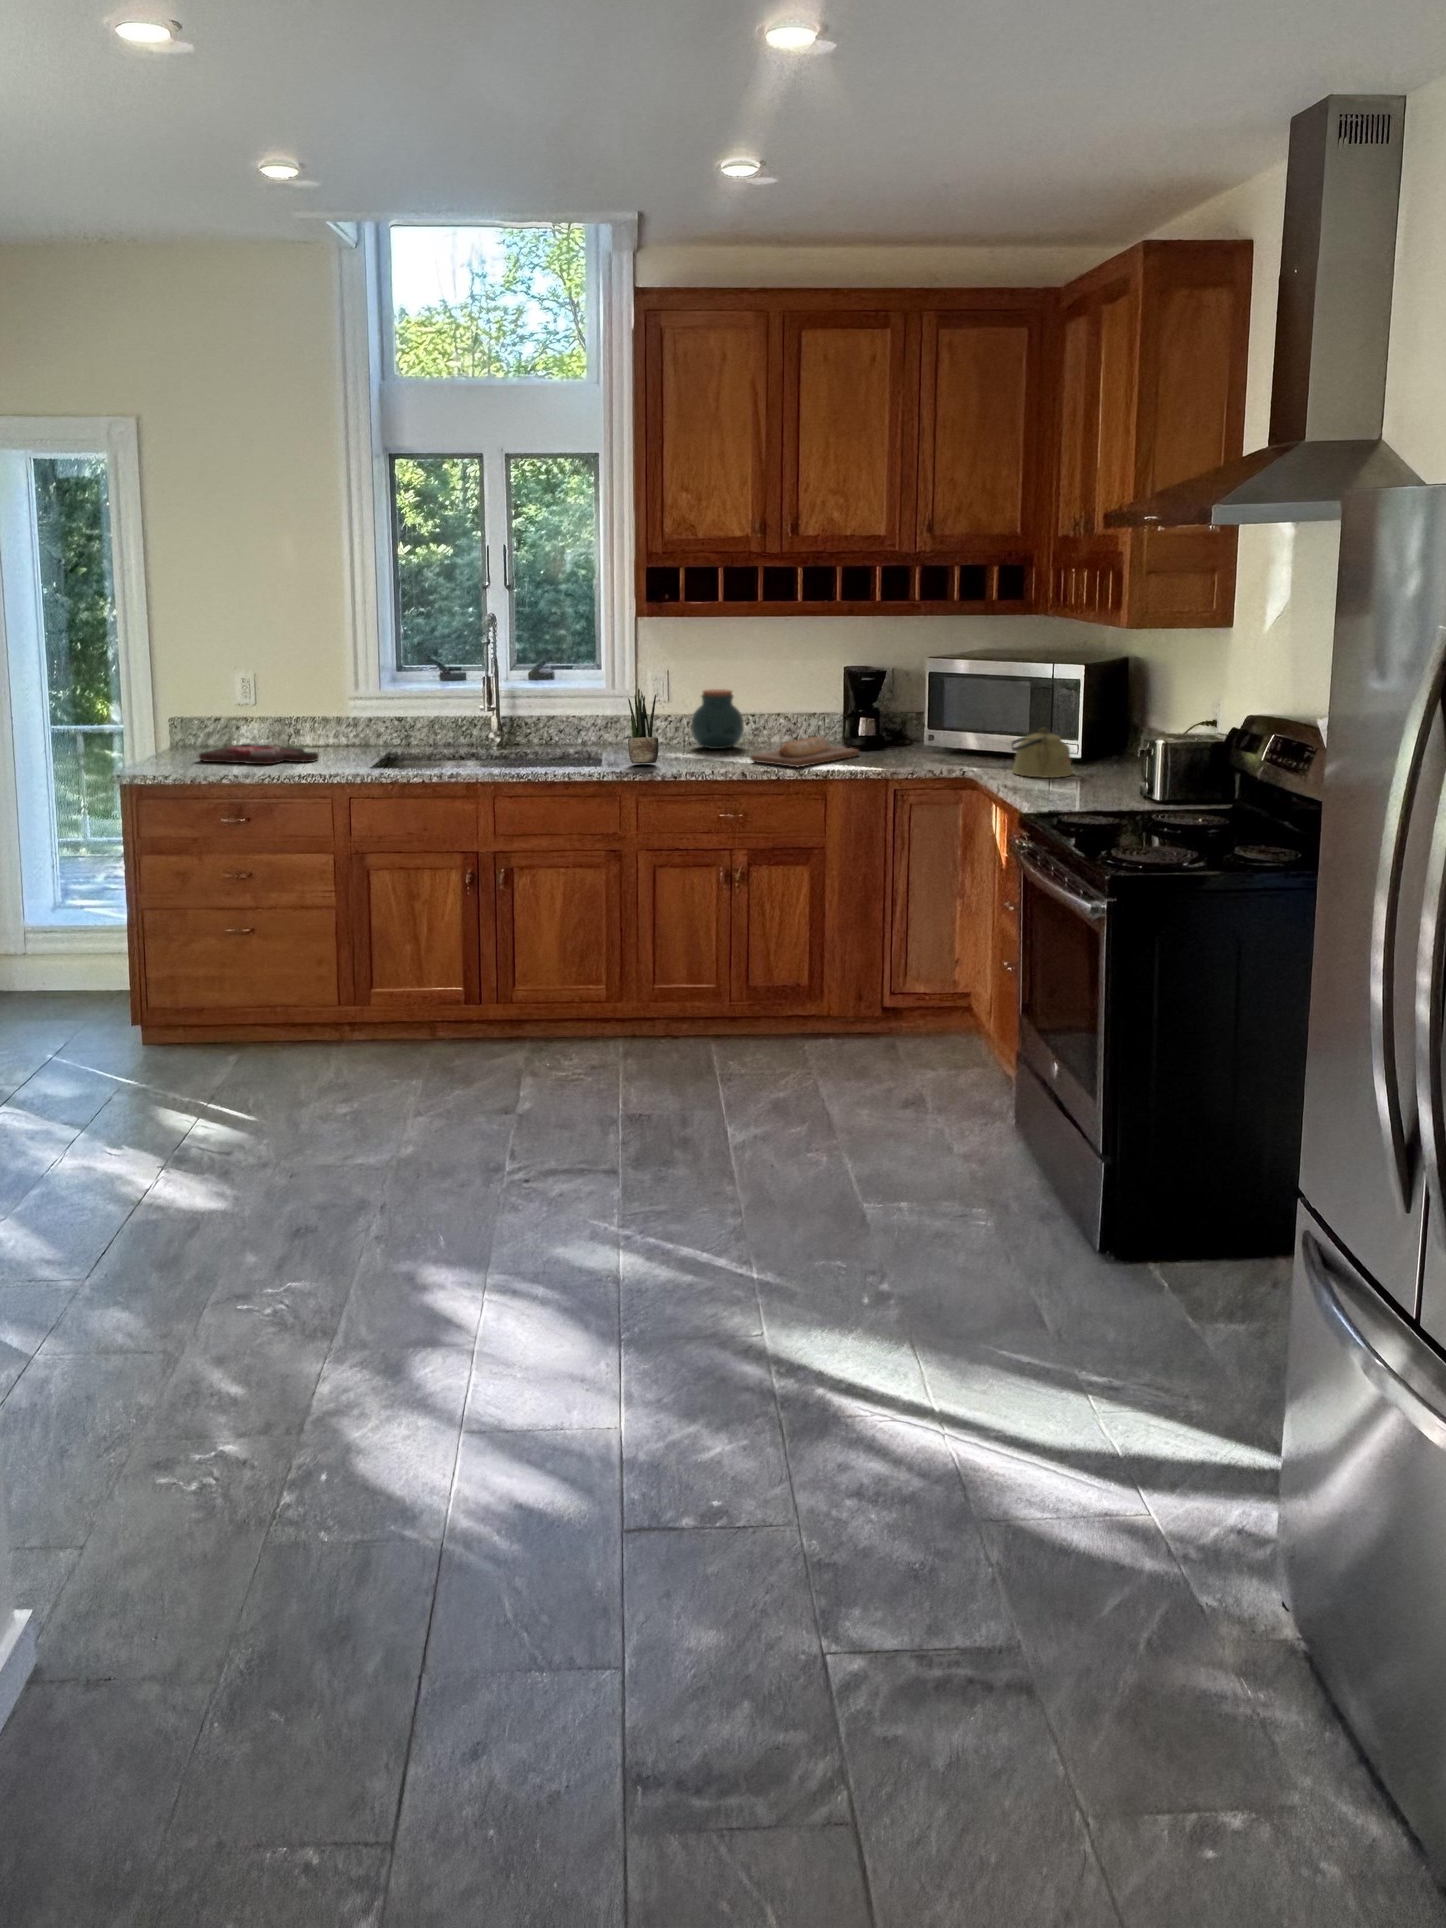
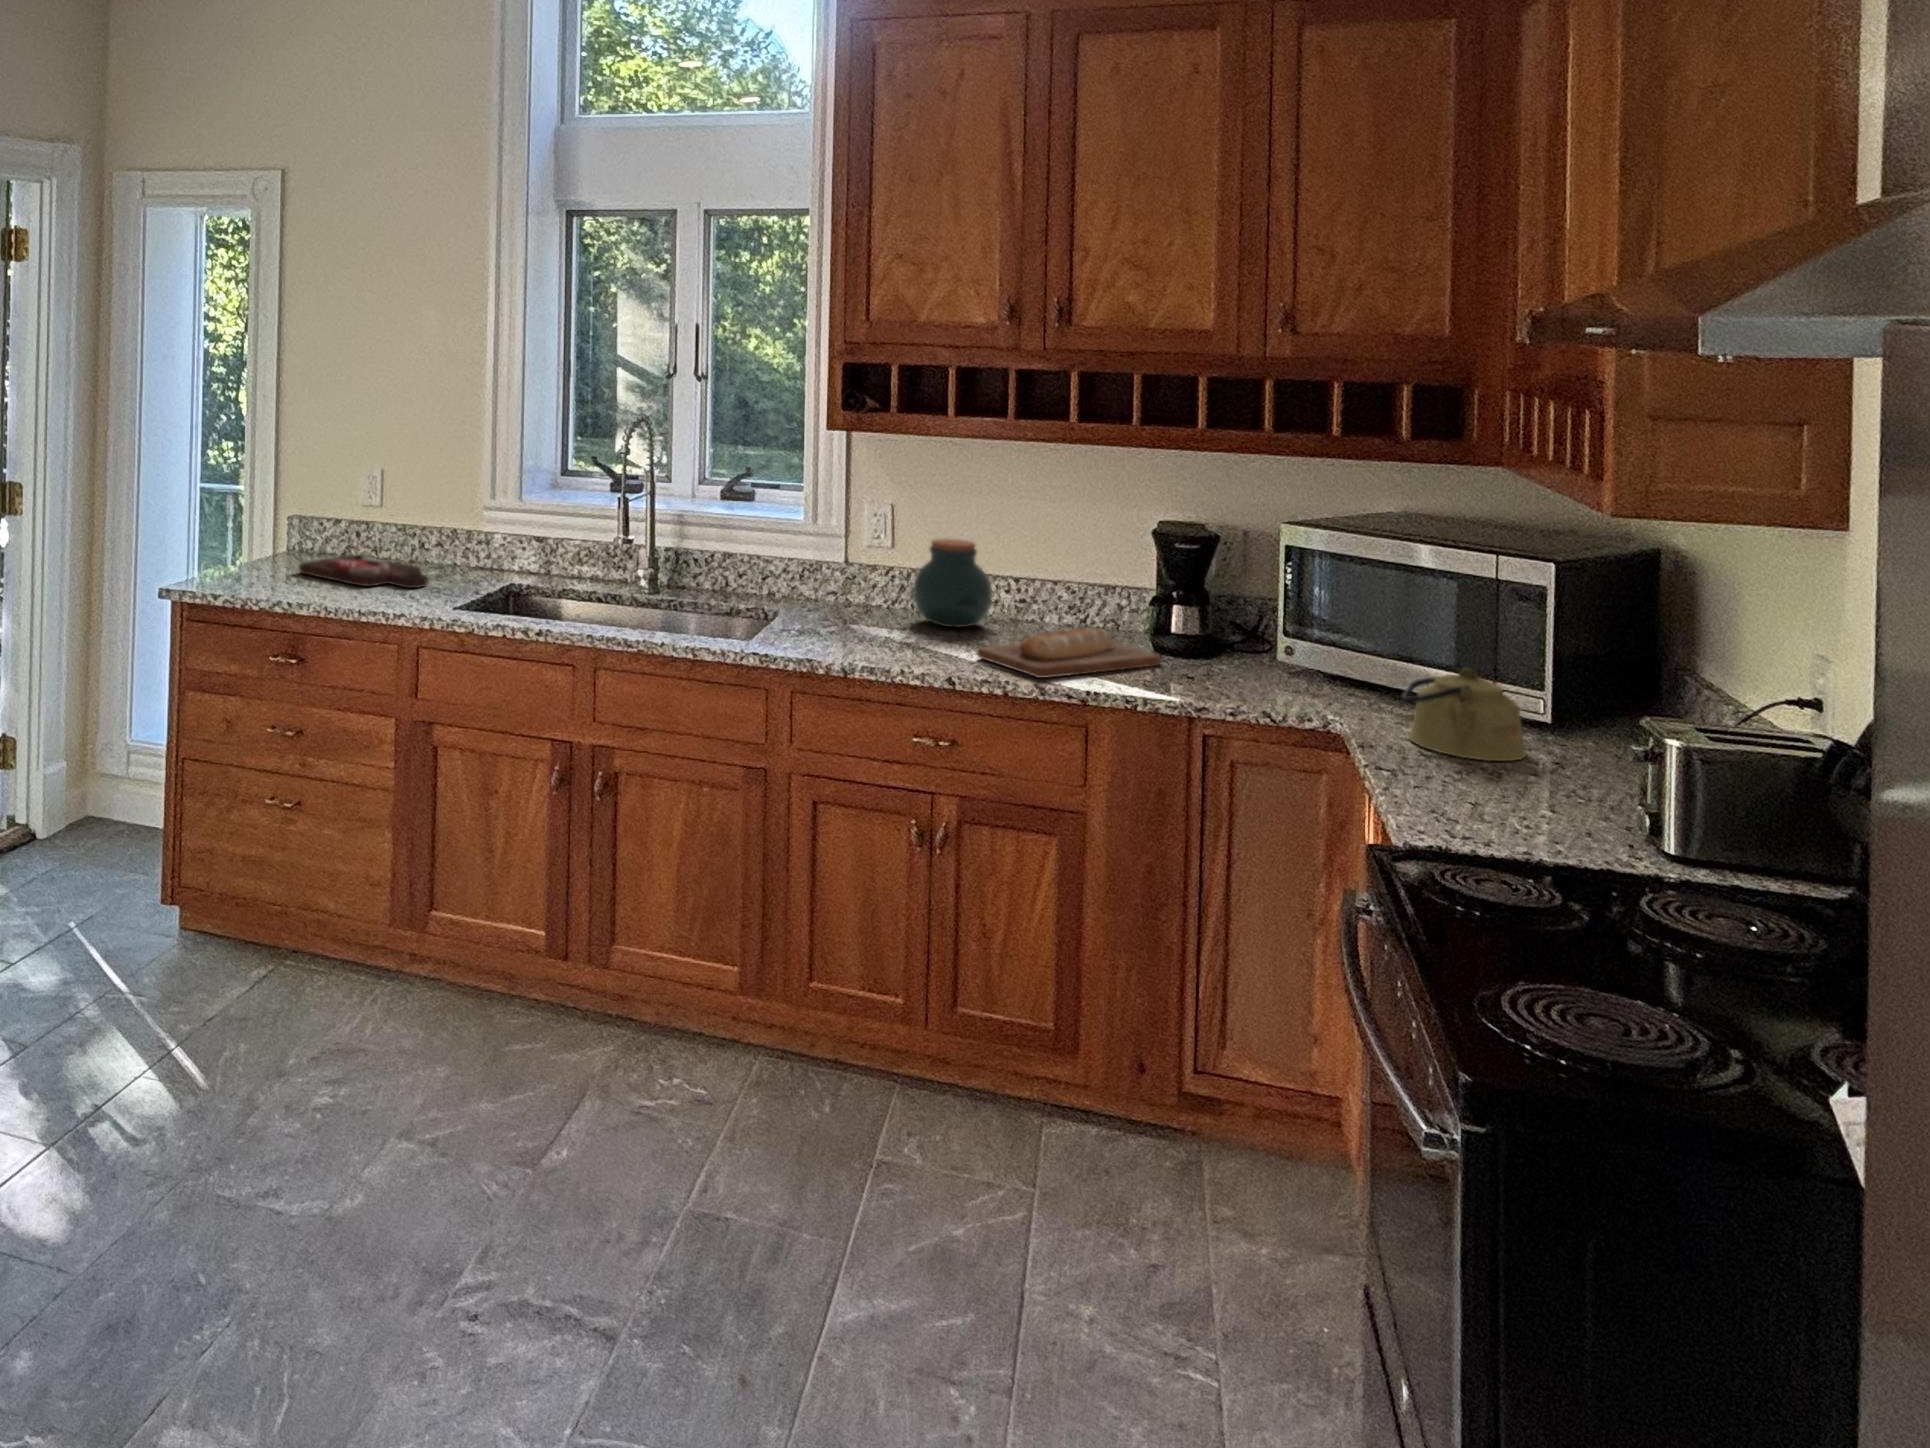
potted plant: present [628,689,659,763] -> none [796,534,842,643]

